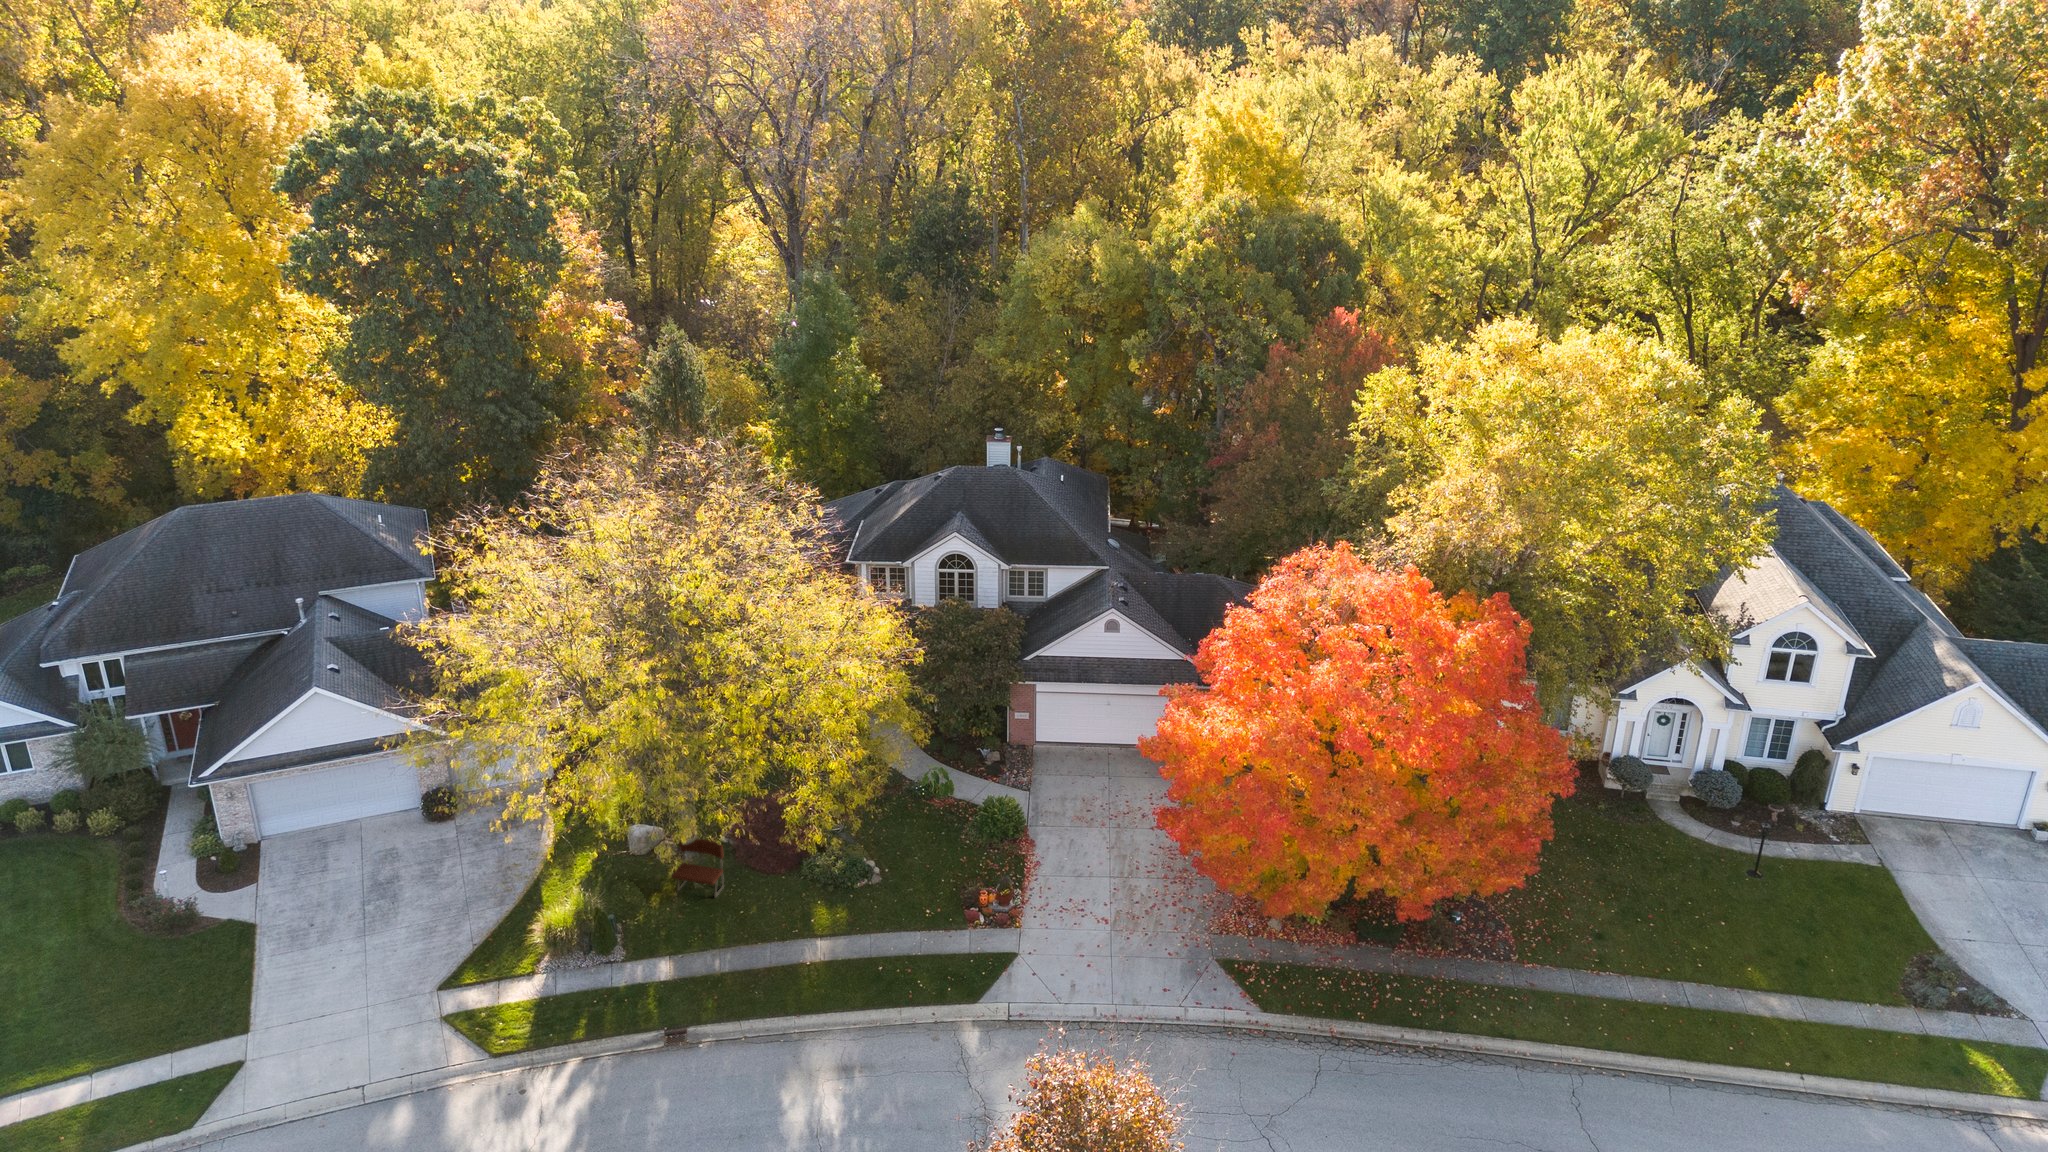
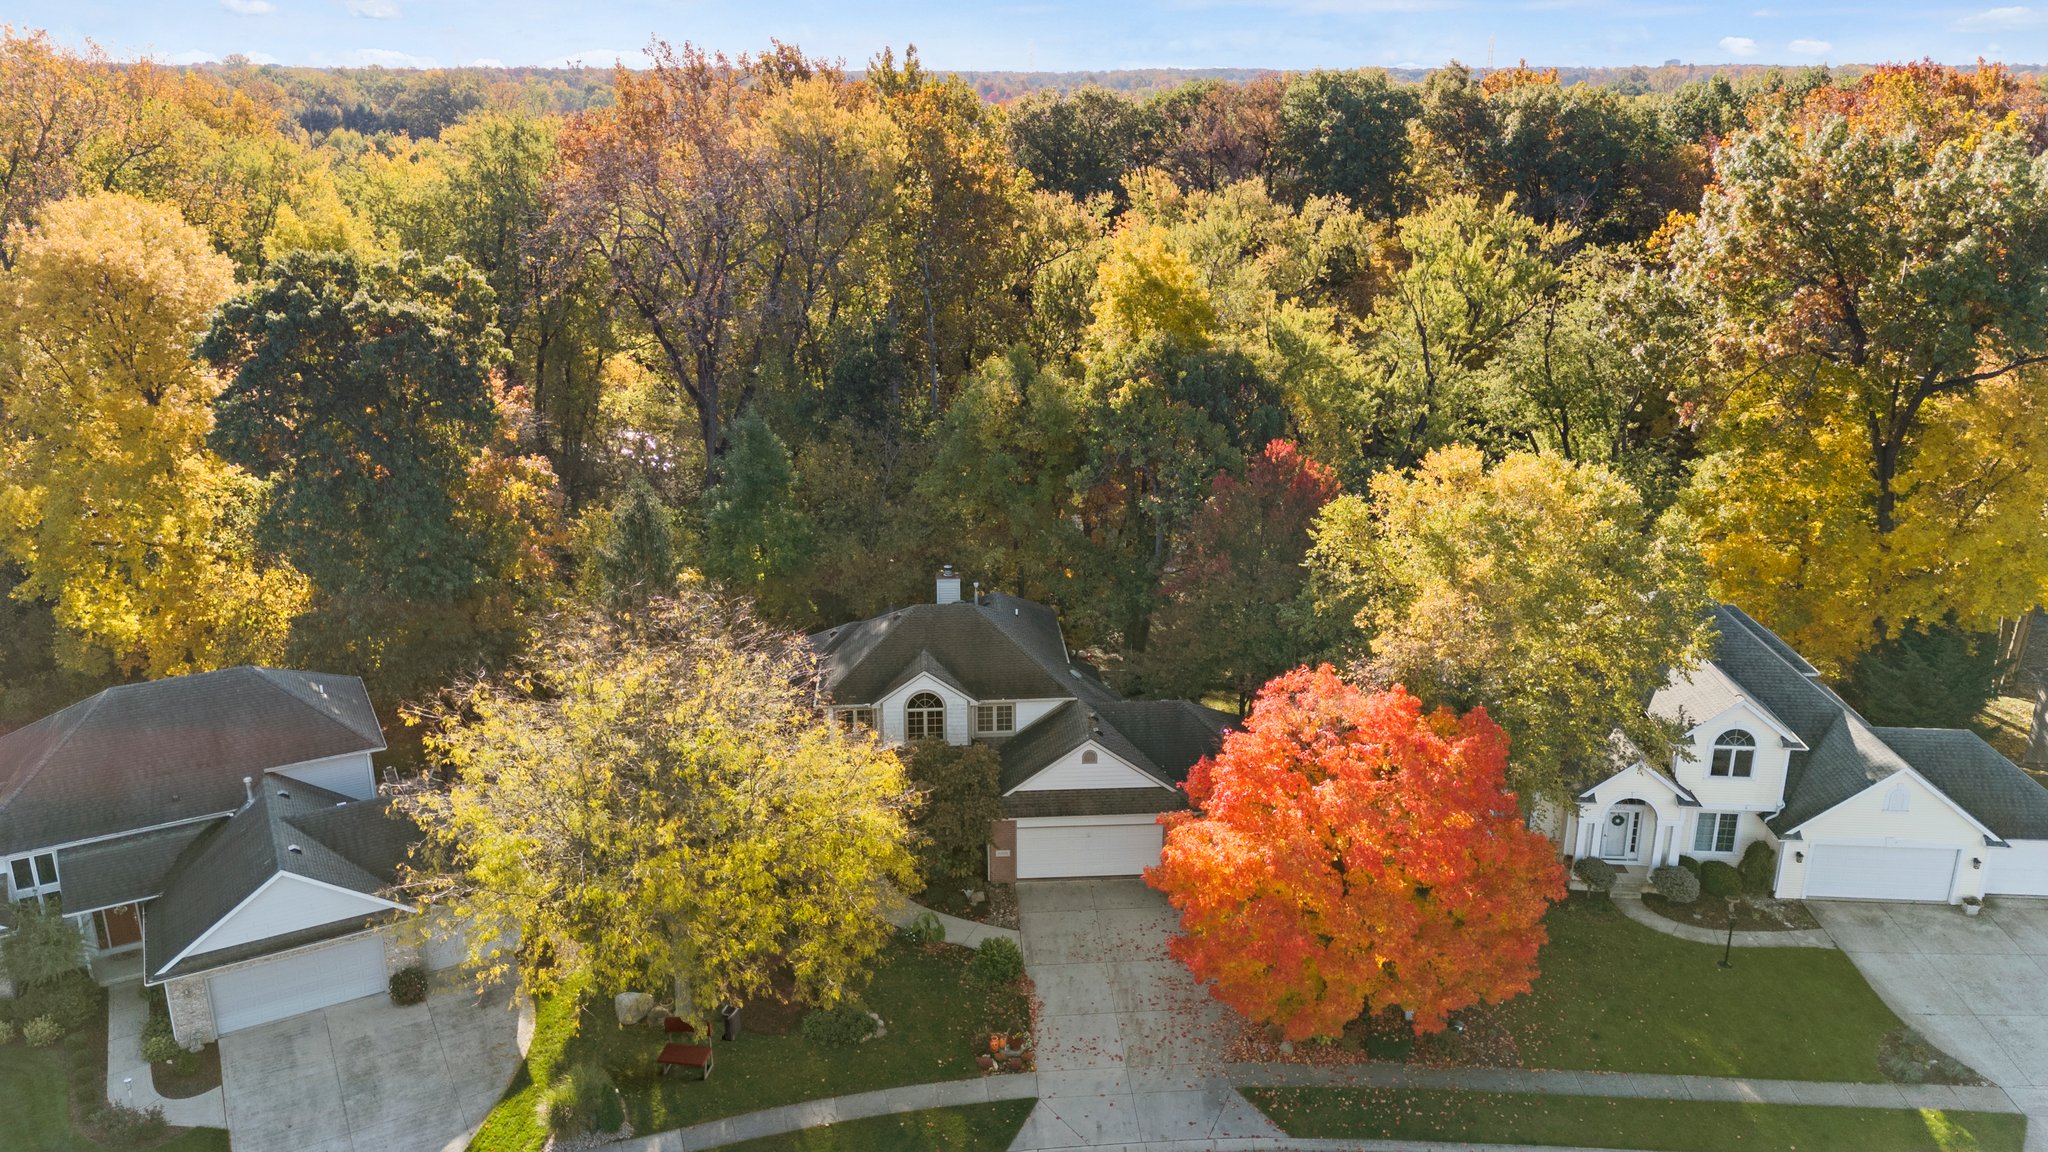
trash can: none [733,826,755,867] -> present [721,996,742,1041]

